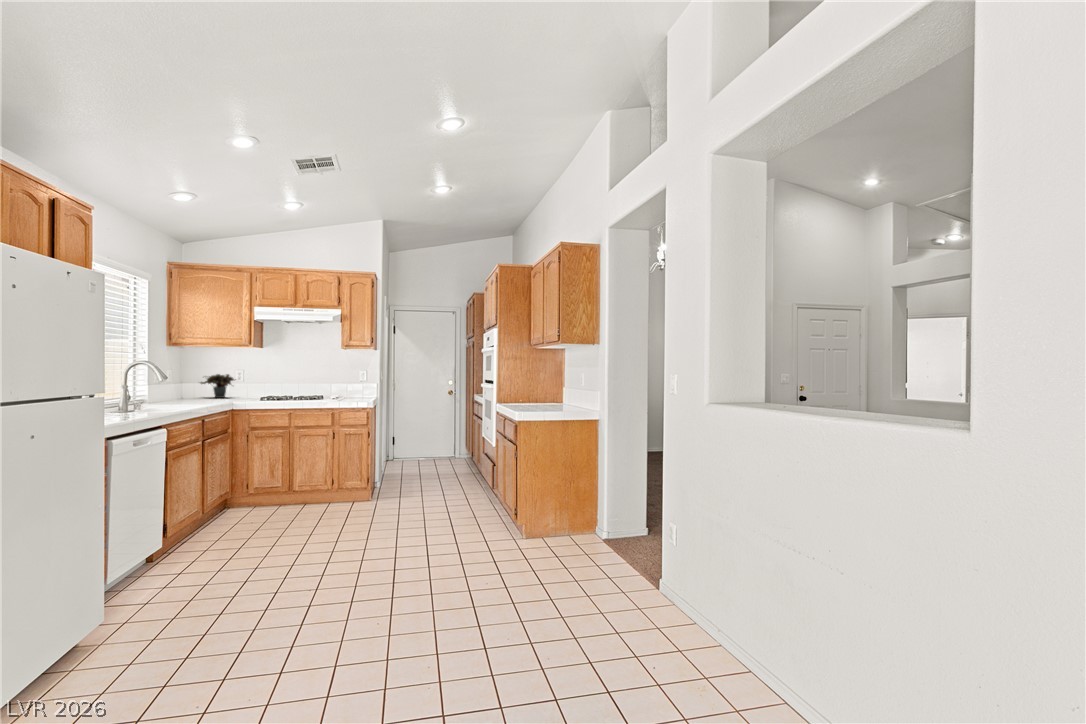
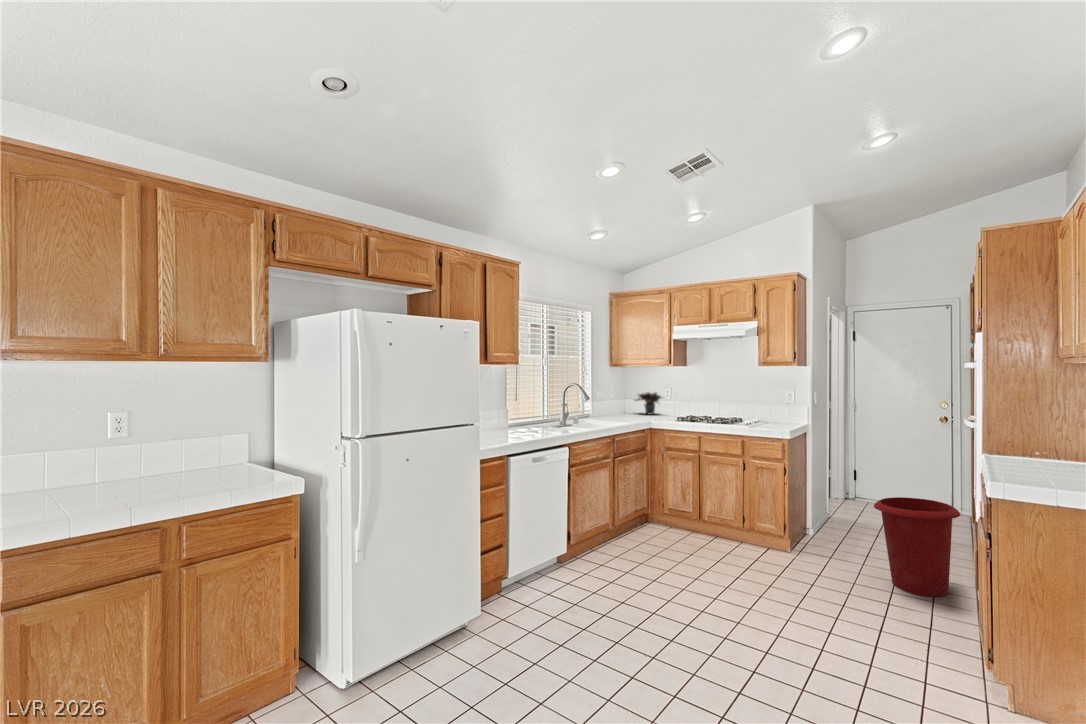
waste bin: none [438,445,488,510] -> present [874,497,960,596]

